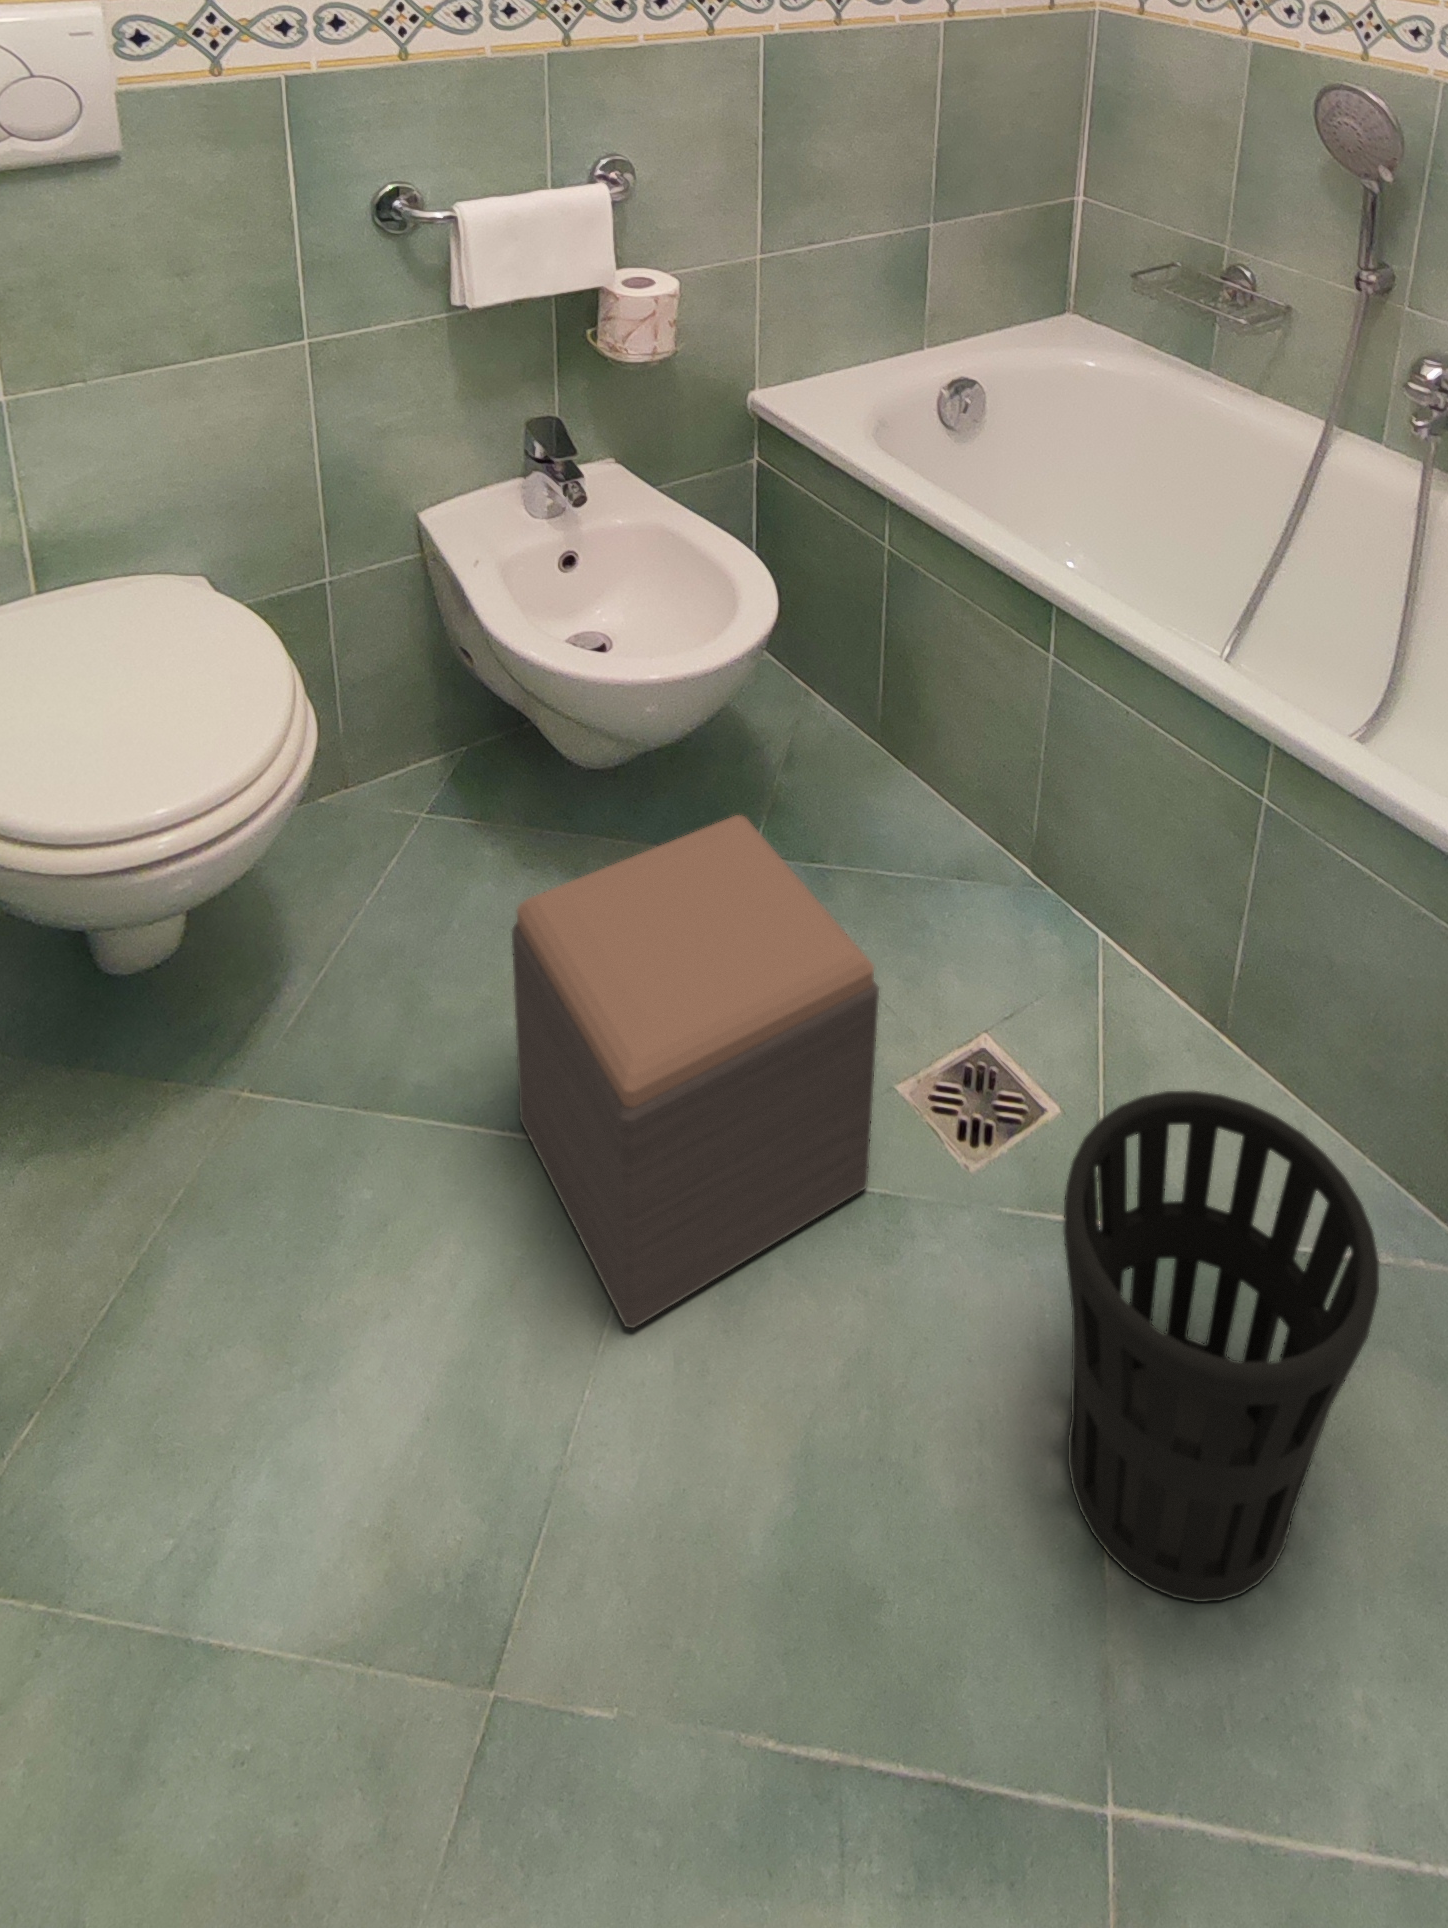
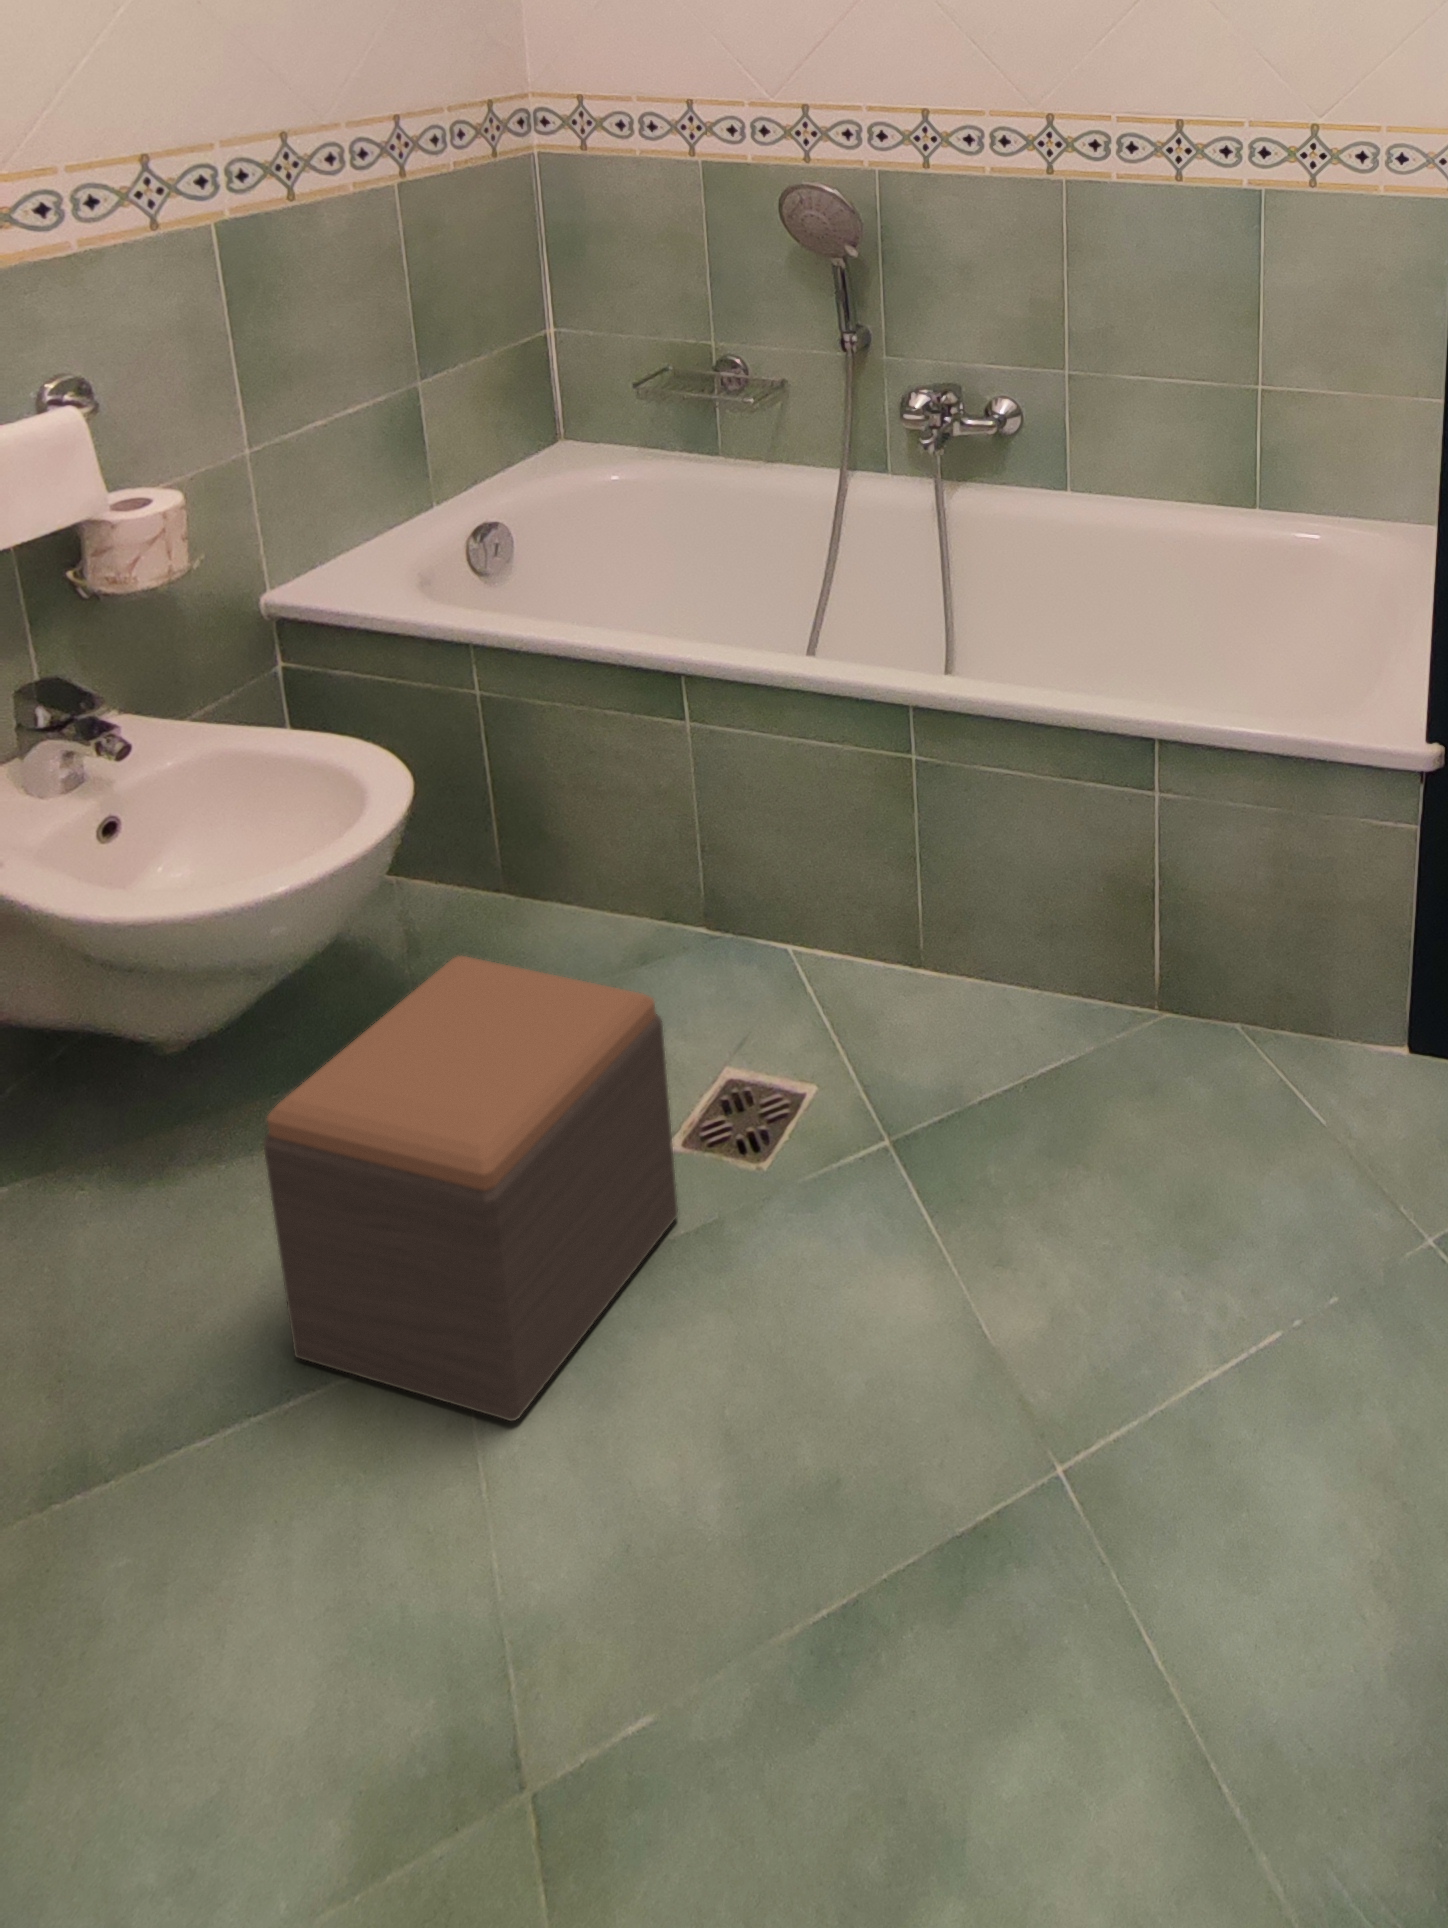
wastebasket: present [1063,1091,1379,1602] -> none [879,939,1110,1309]

